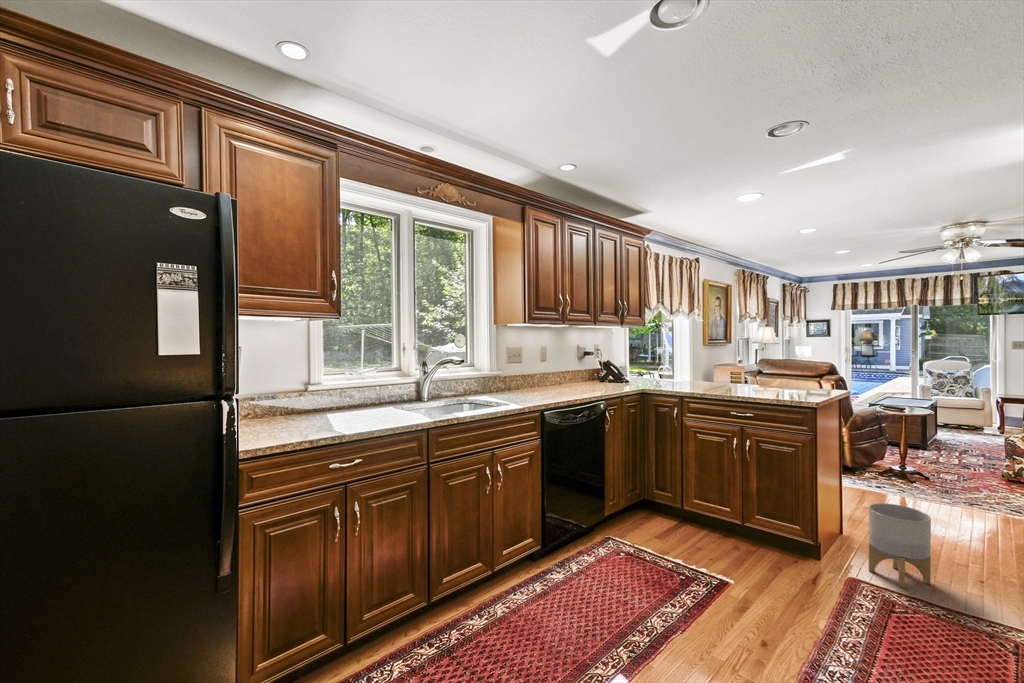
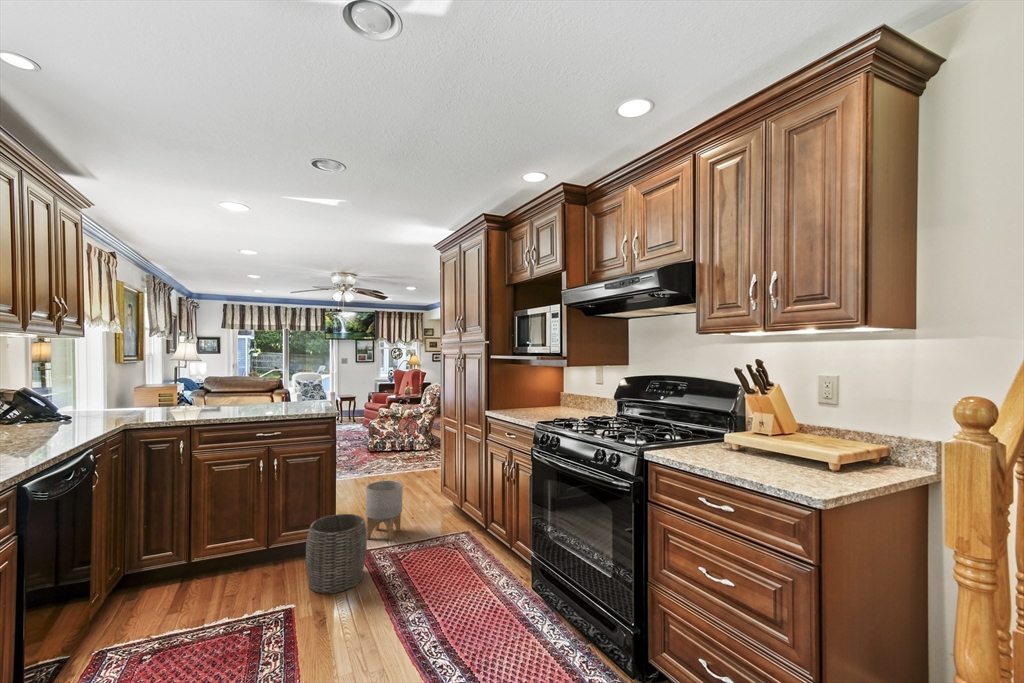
woven basket: none [755,513,829,602] -> present [306,514,367,594]

